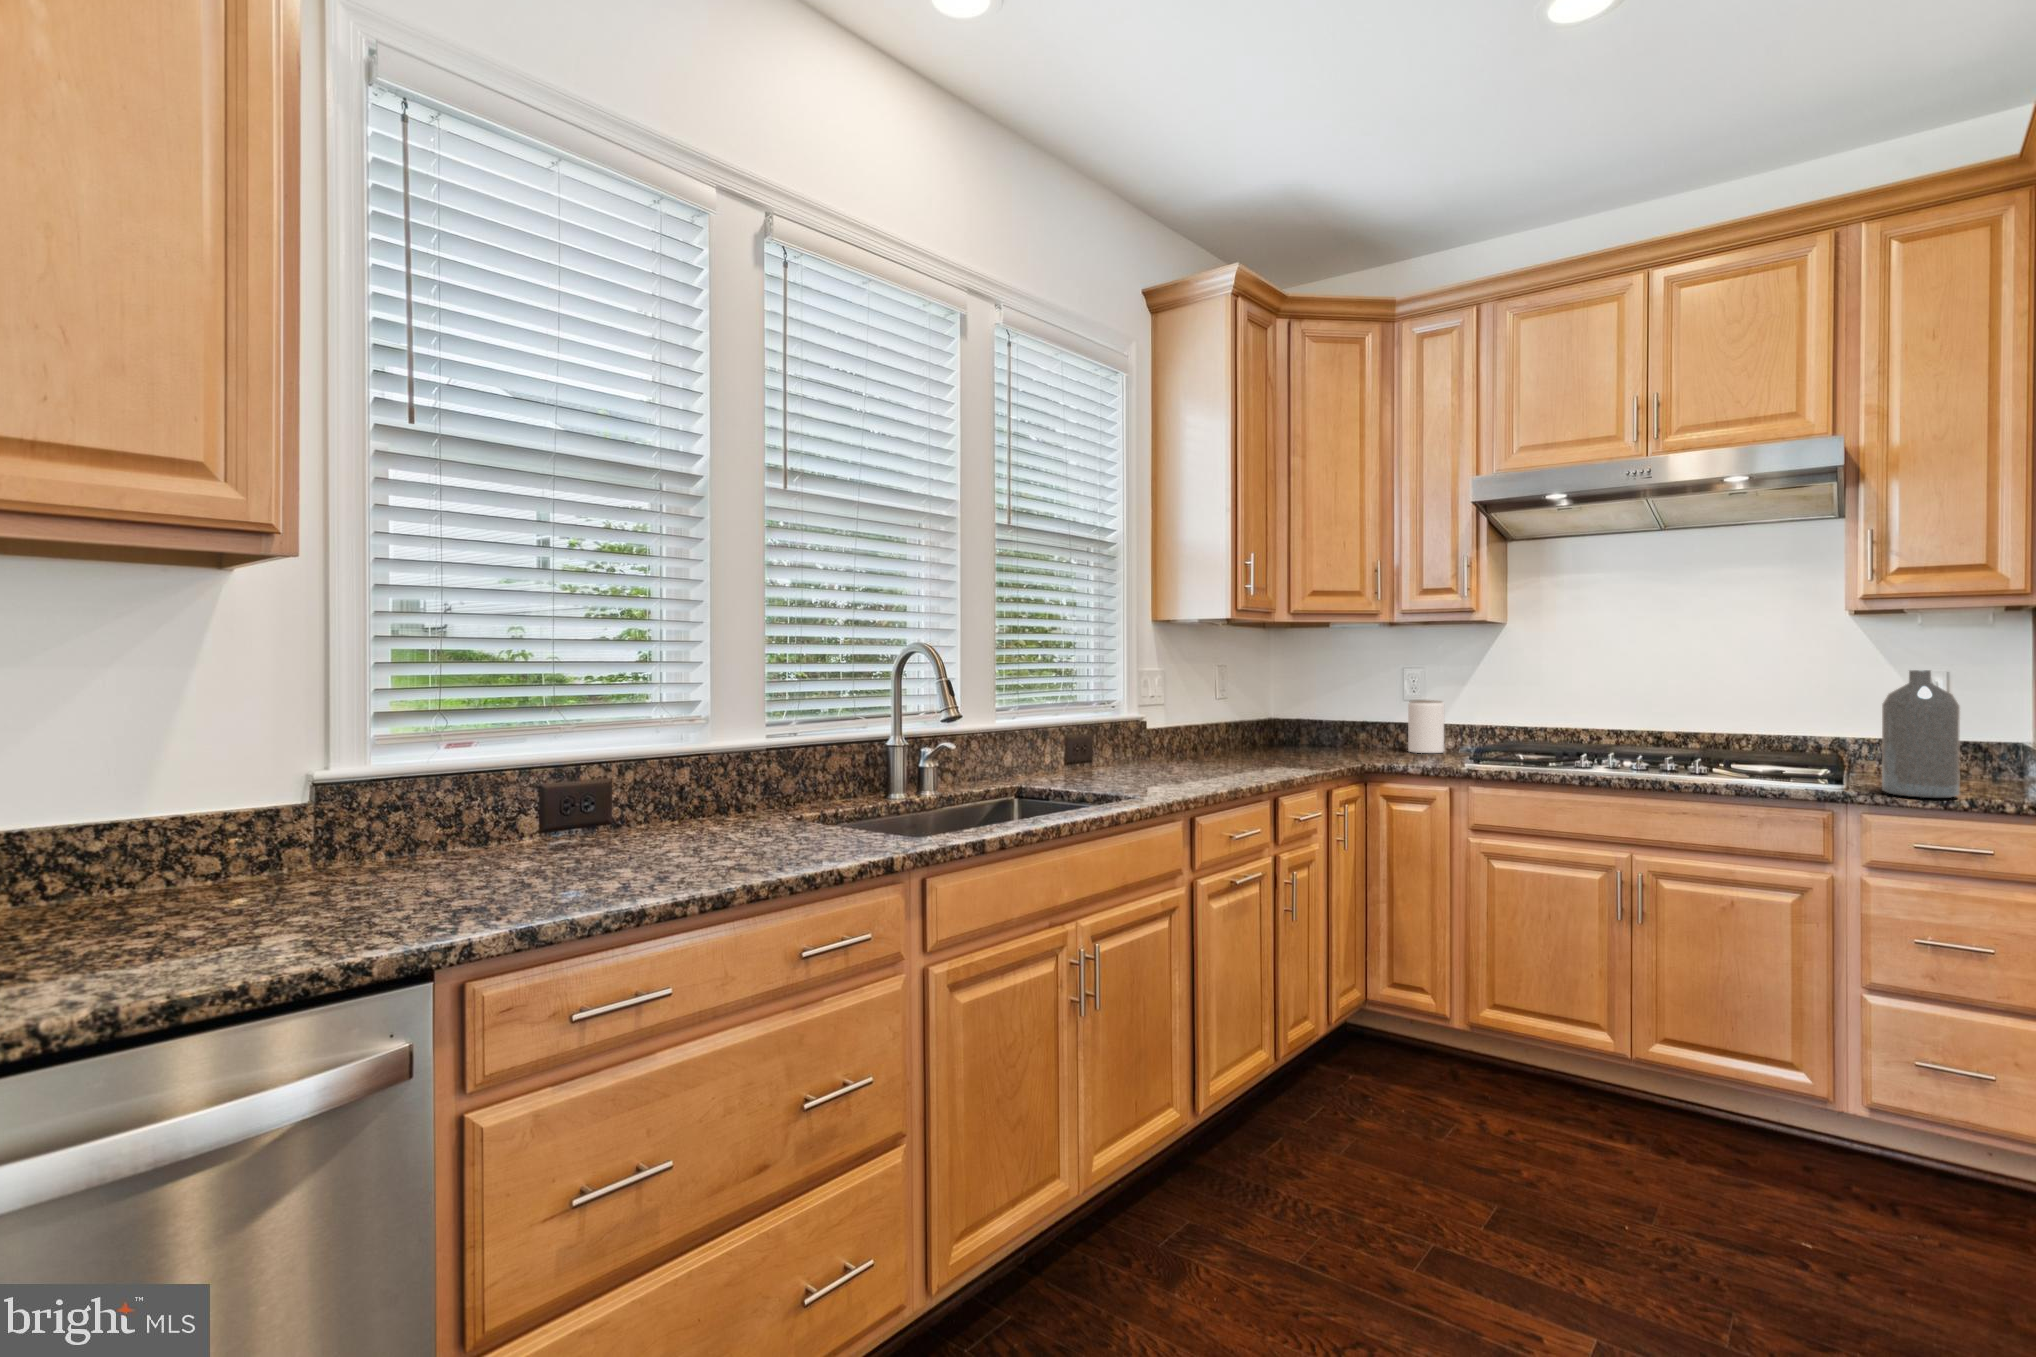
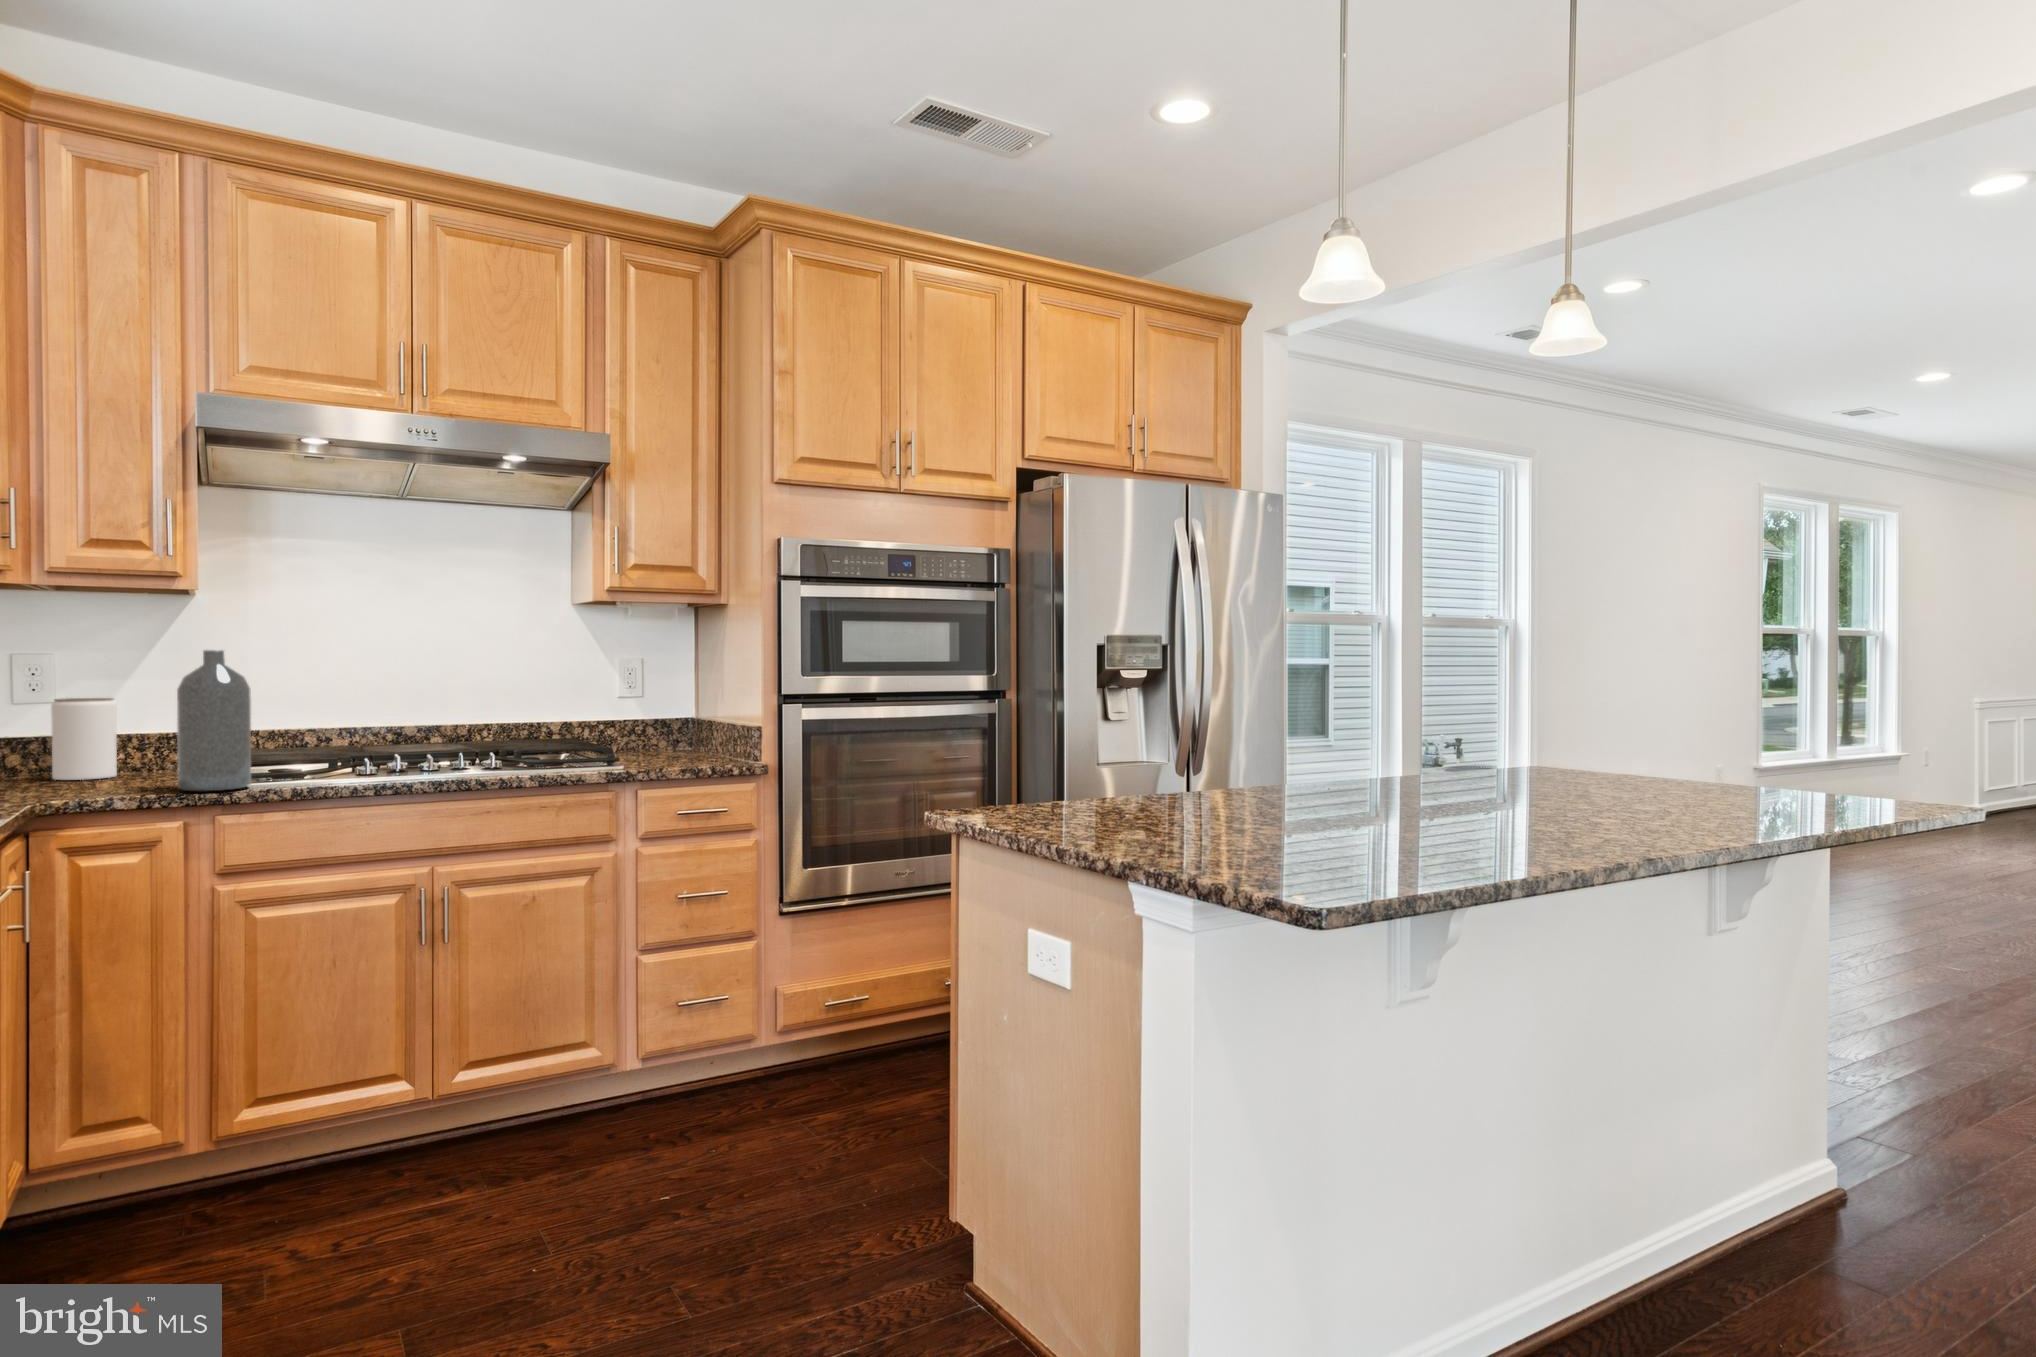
bottle: present [1882,670,1960,798] -> present [177,650,251,791]

